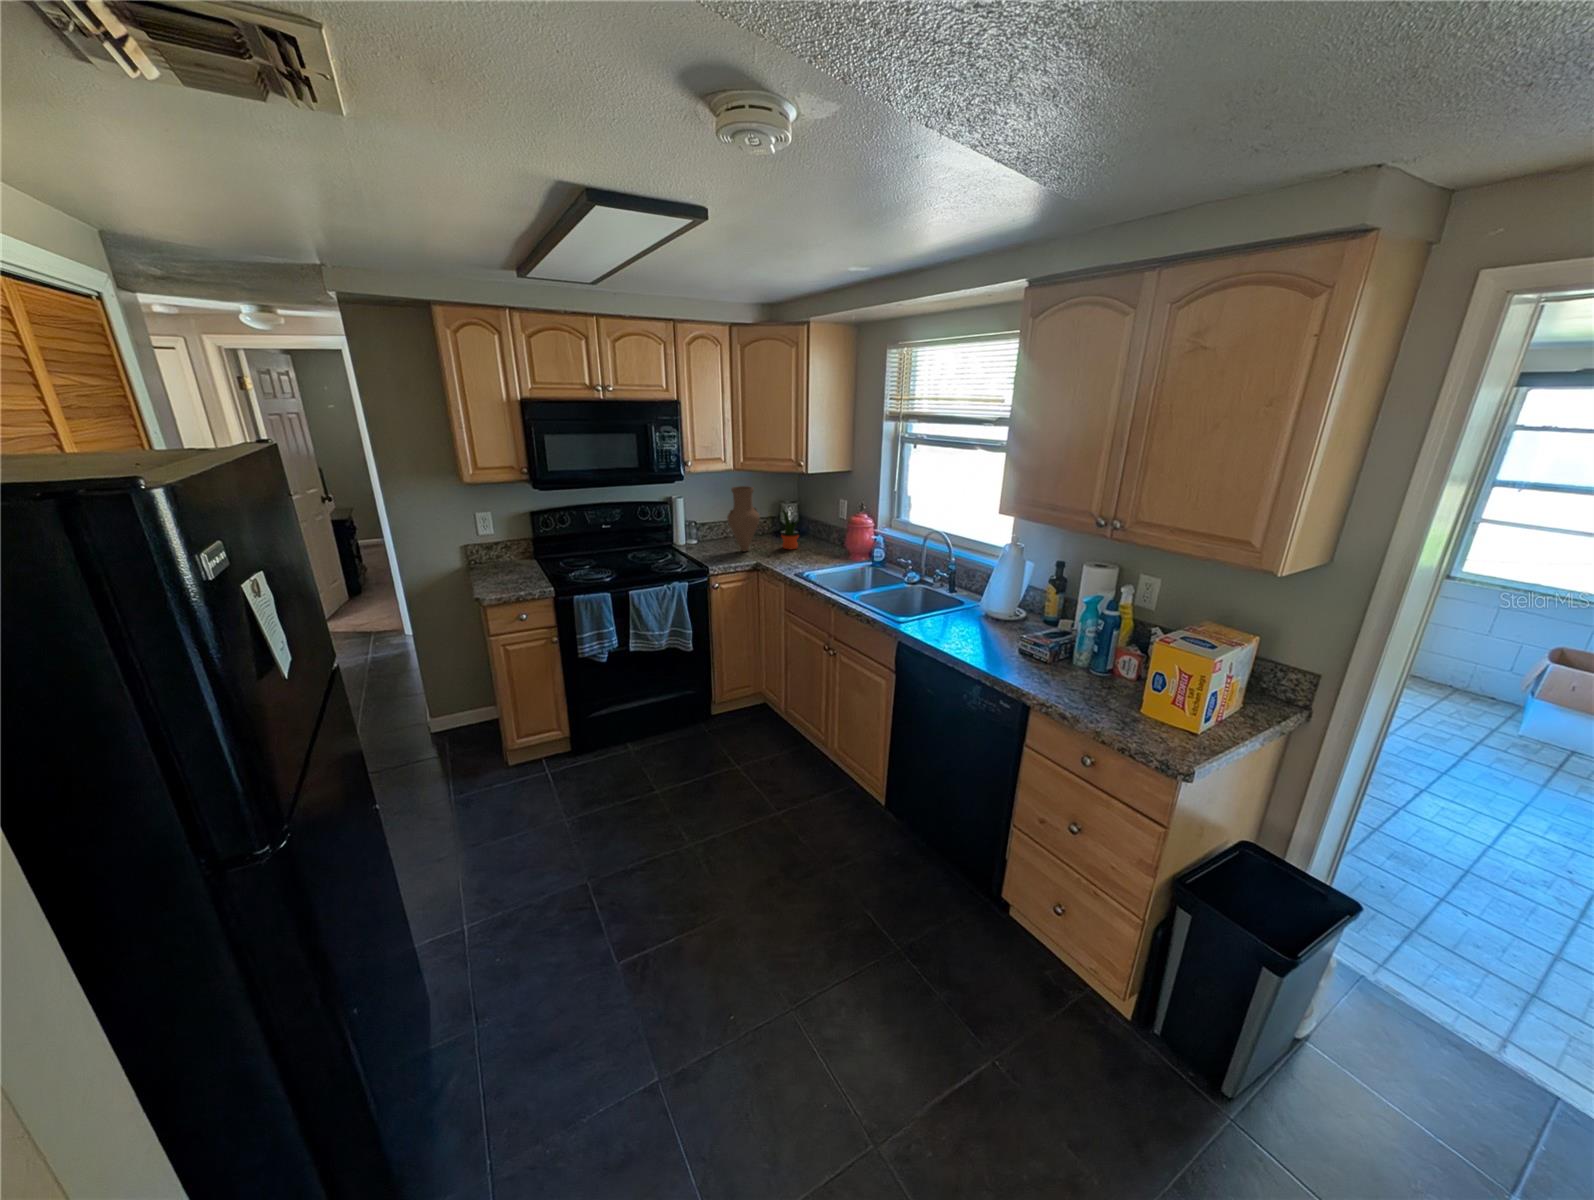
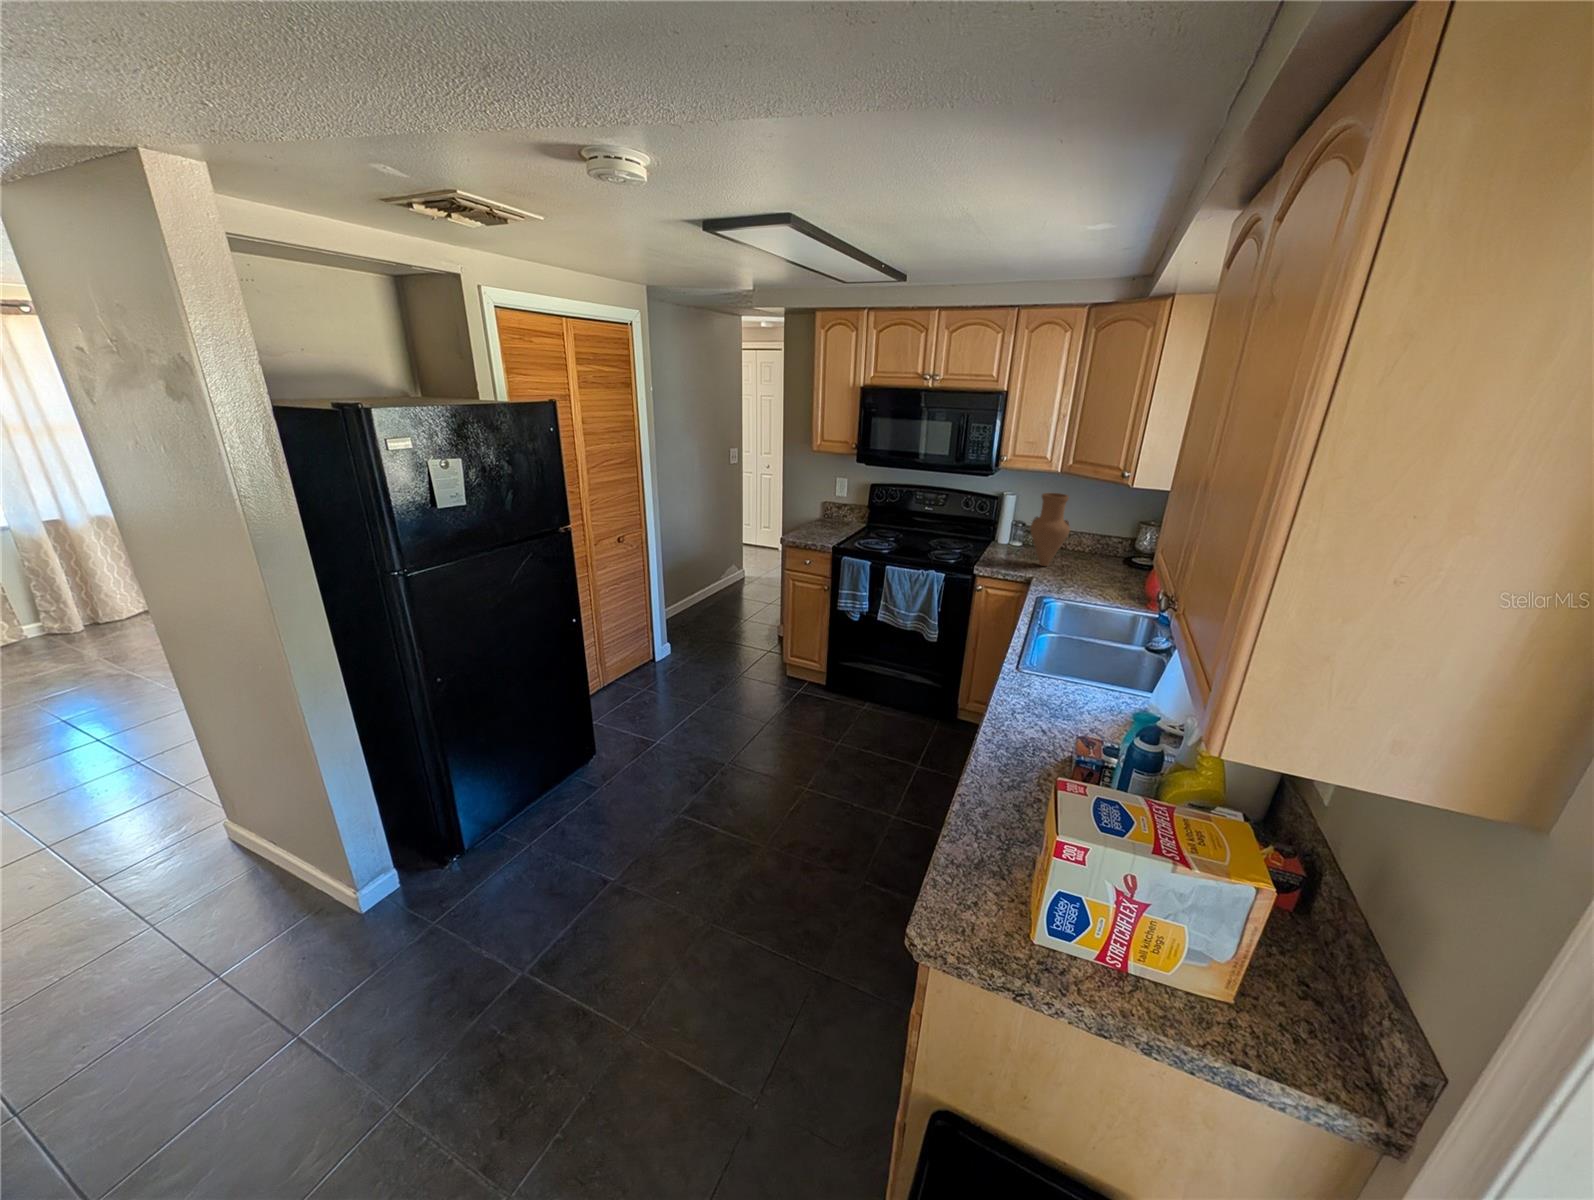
potted plant: present [781,509,799,549] -> none [1092,526,1119,580]

